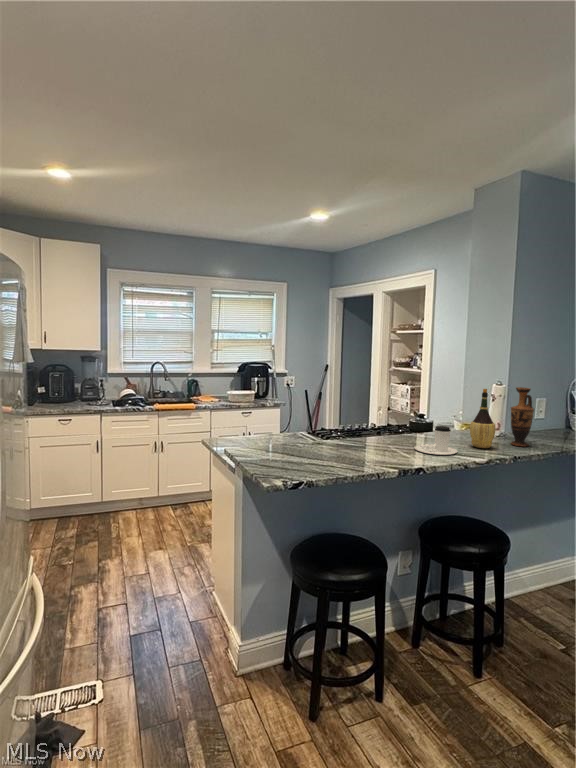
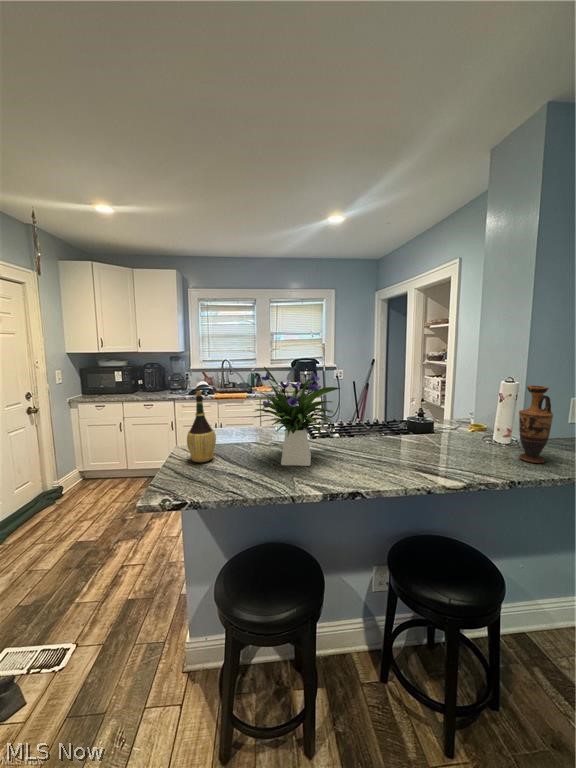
flower arrangement: none [307,369,388,457] -> present [254,367,340,466]
wine bottle: present [470,389,496,448] -> present [187,391,216,462]
coffee cup: present [414,426,457,455] -> none [380,433,432,471]

